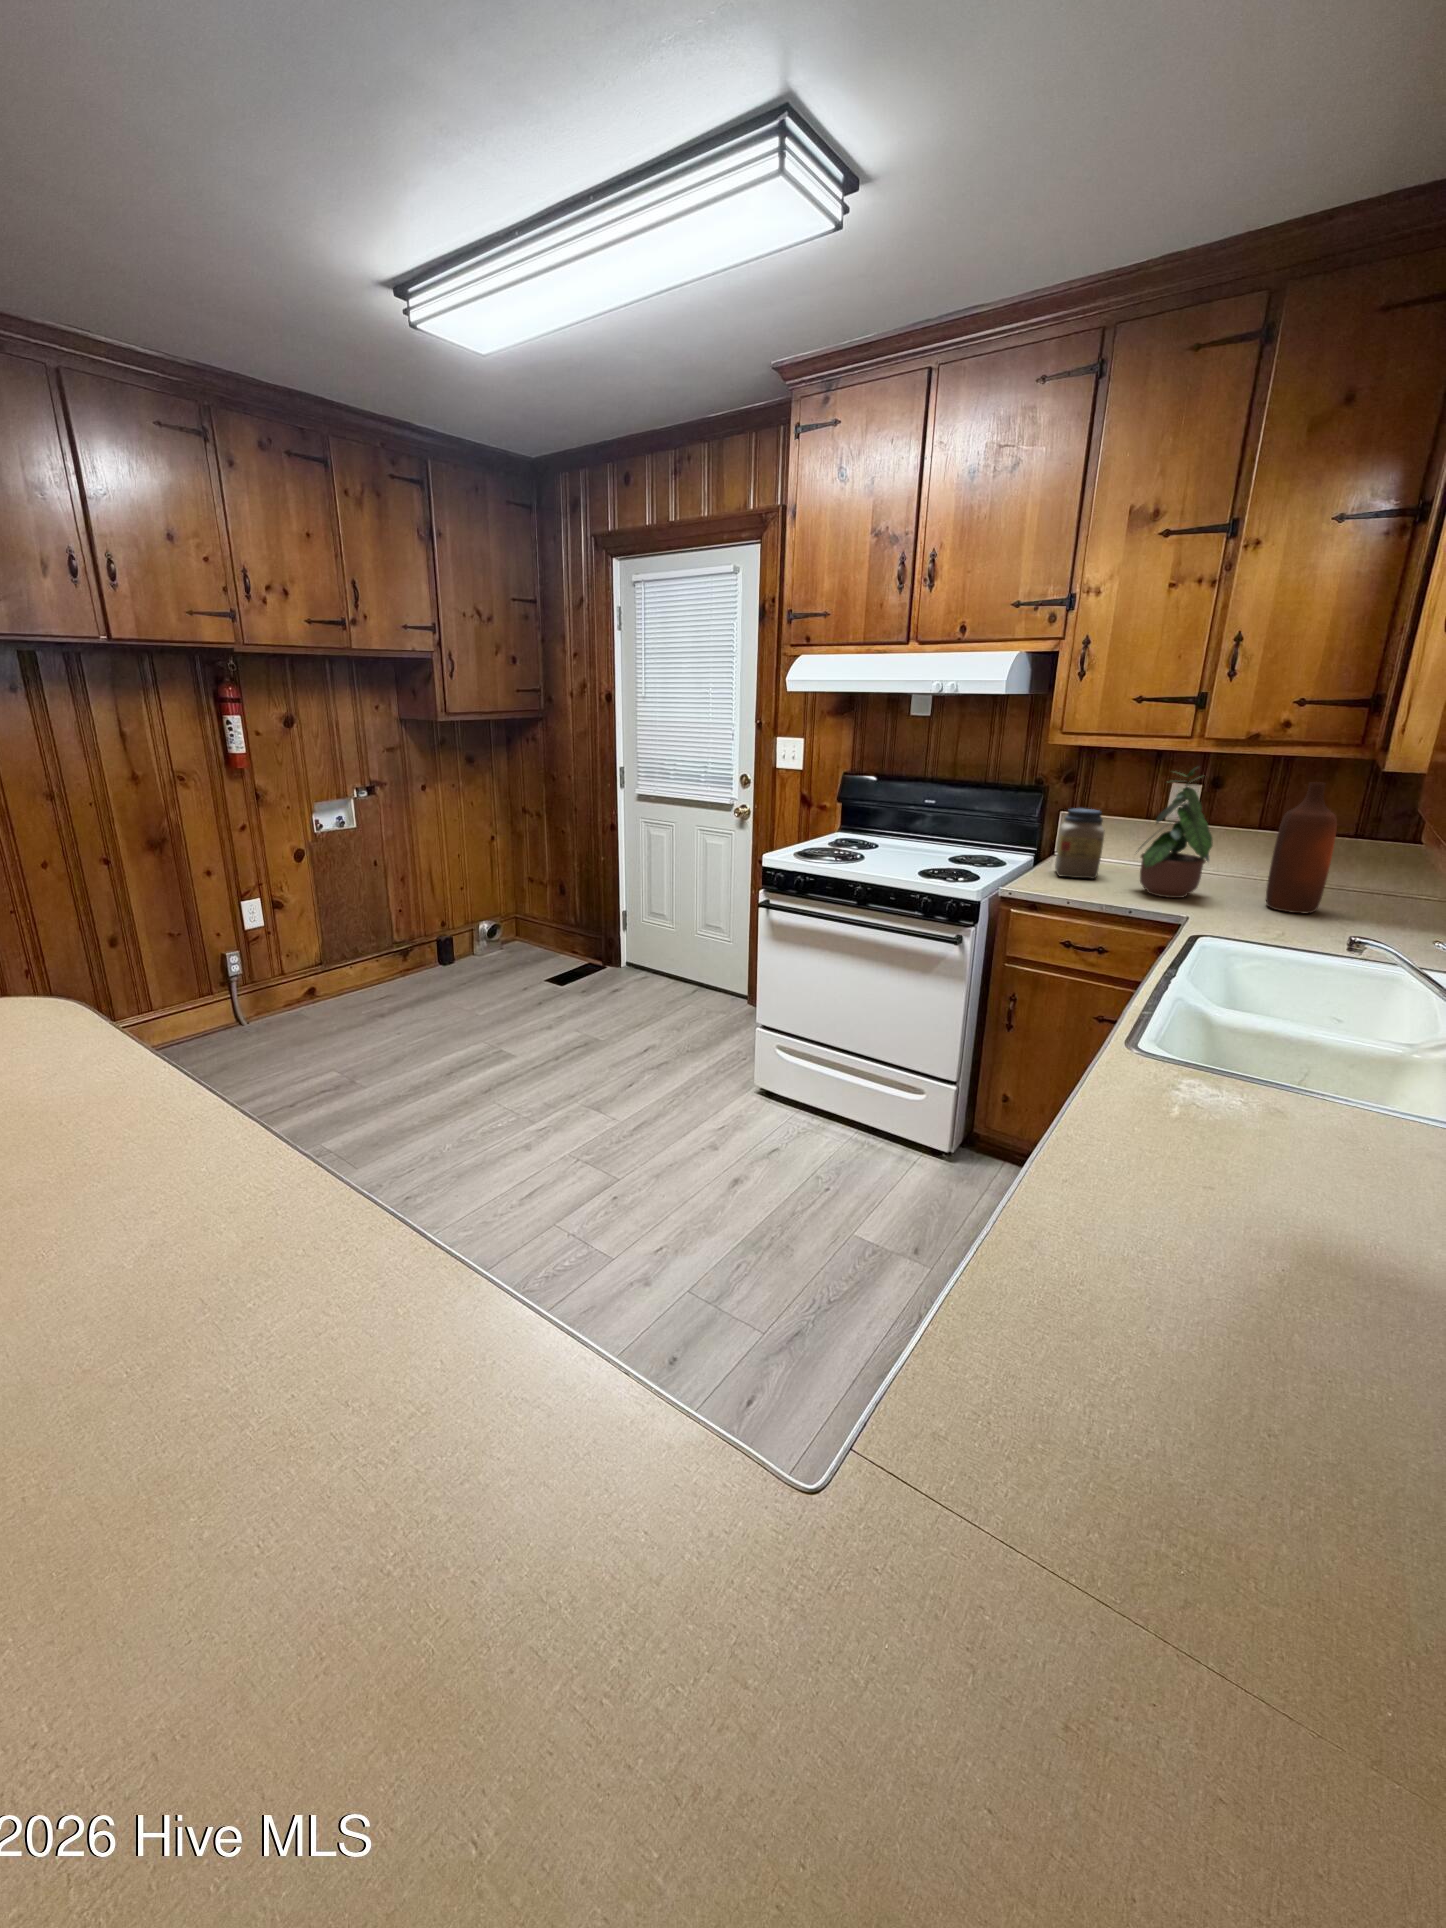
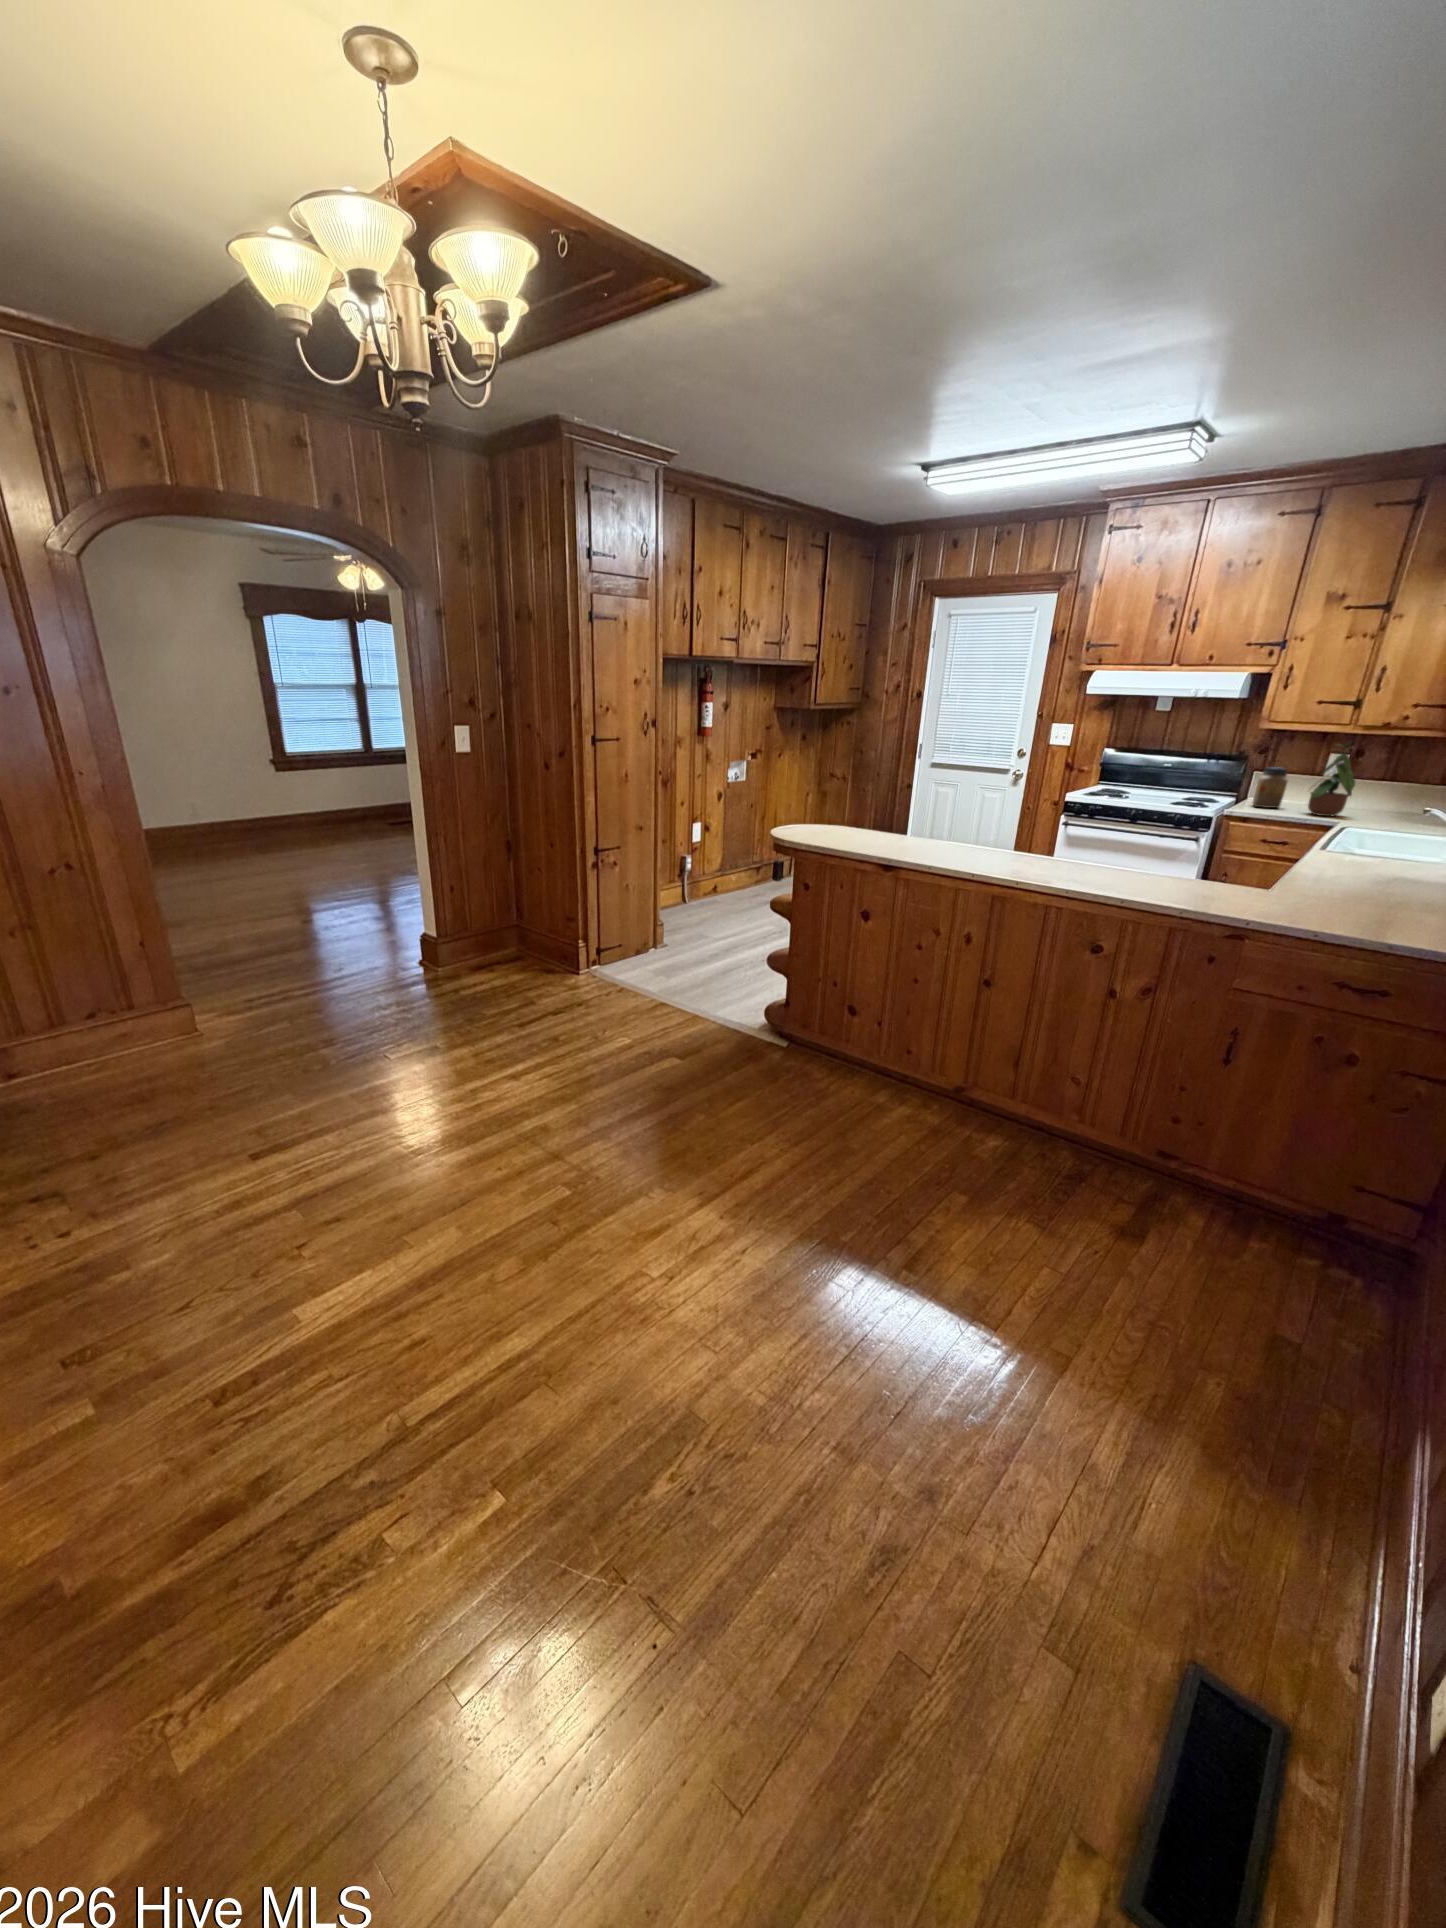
bottle: present [1266,782,1337,914] -> none [1383,750,1429,823]

